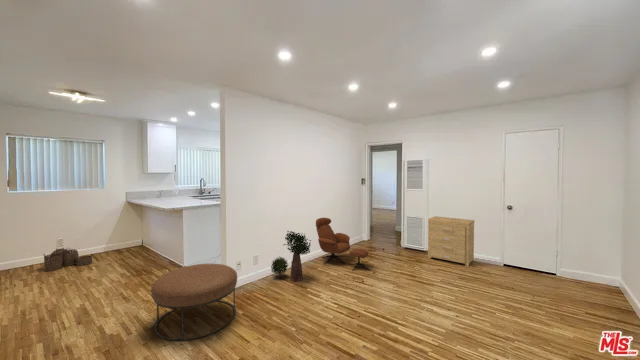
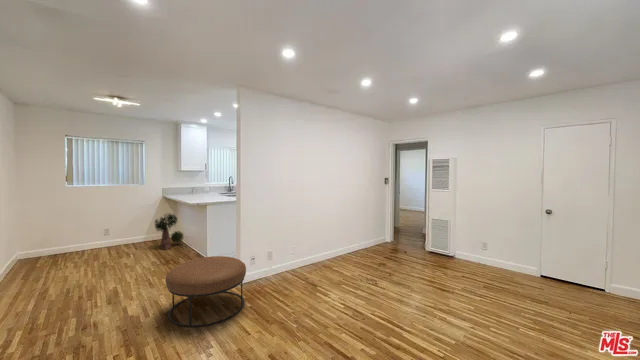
side table: present [428,216,474,266] -> none [456,219,511,275]
lounge chair: present [316,218,369,270] -> none [334,216,387,273]
potted plant: present [271,231,311,281] -> present [155,214,183,250]
woven basket: present [44,248,92,271] -> none [92,236,132,256]

